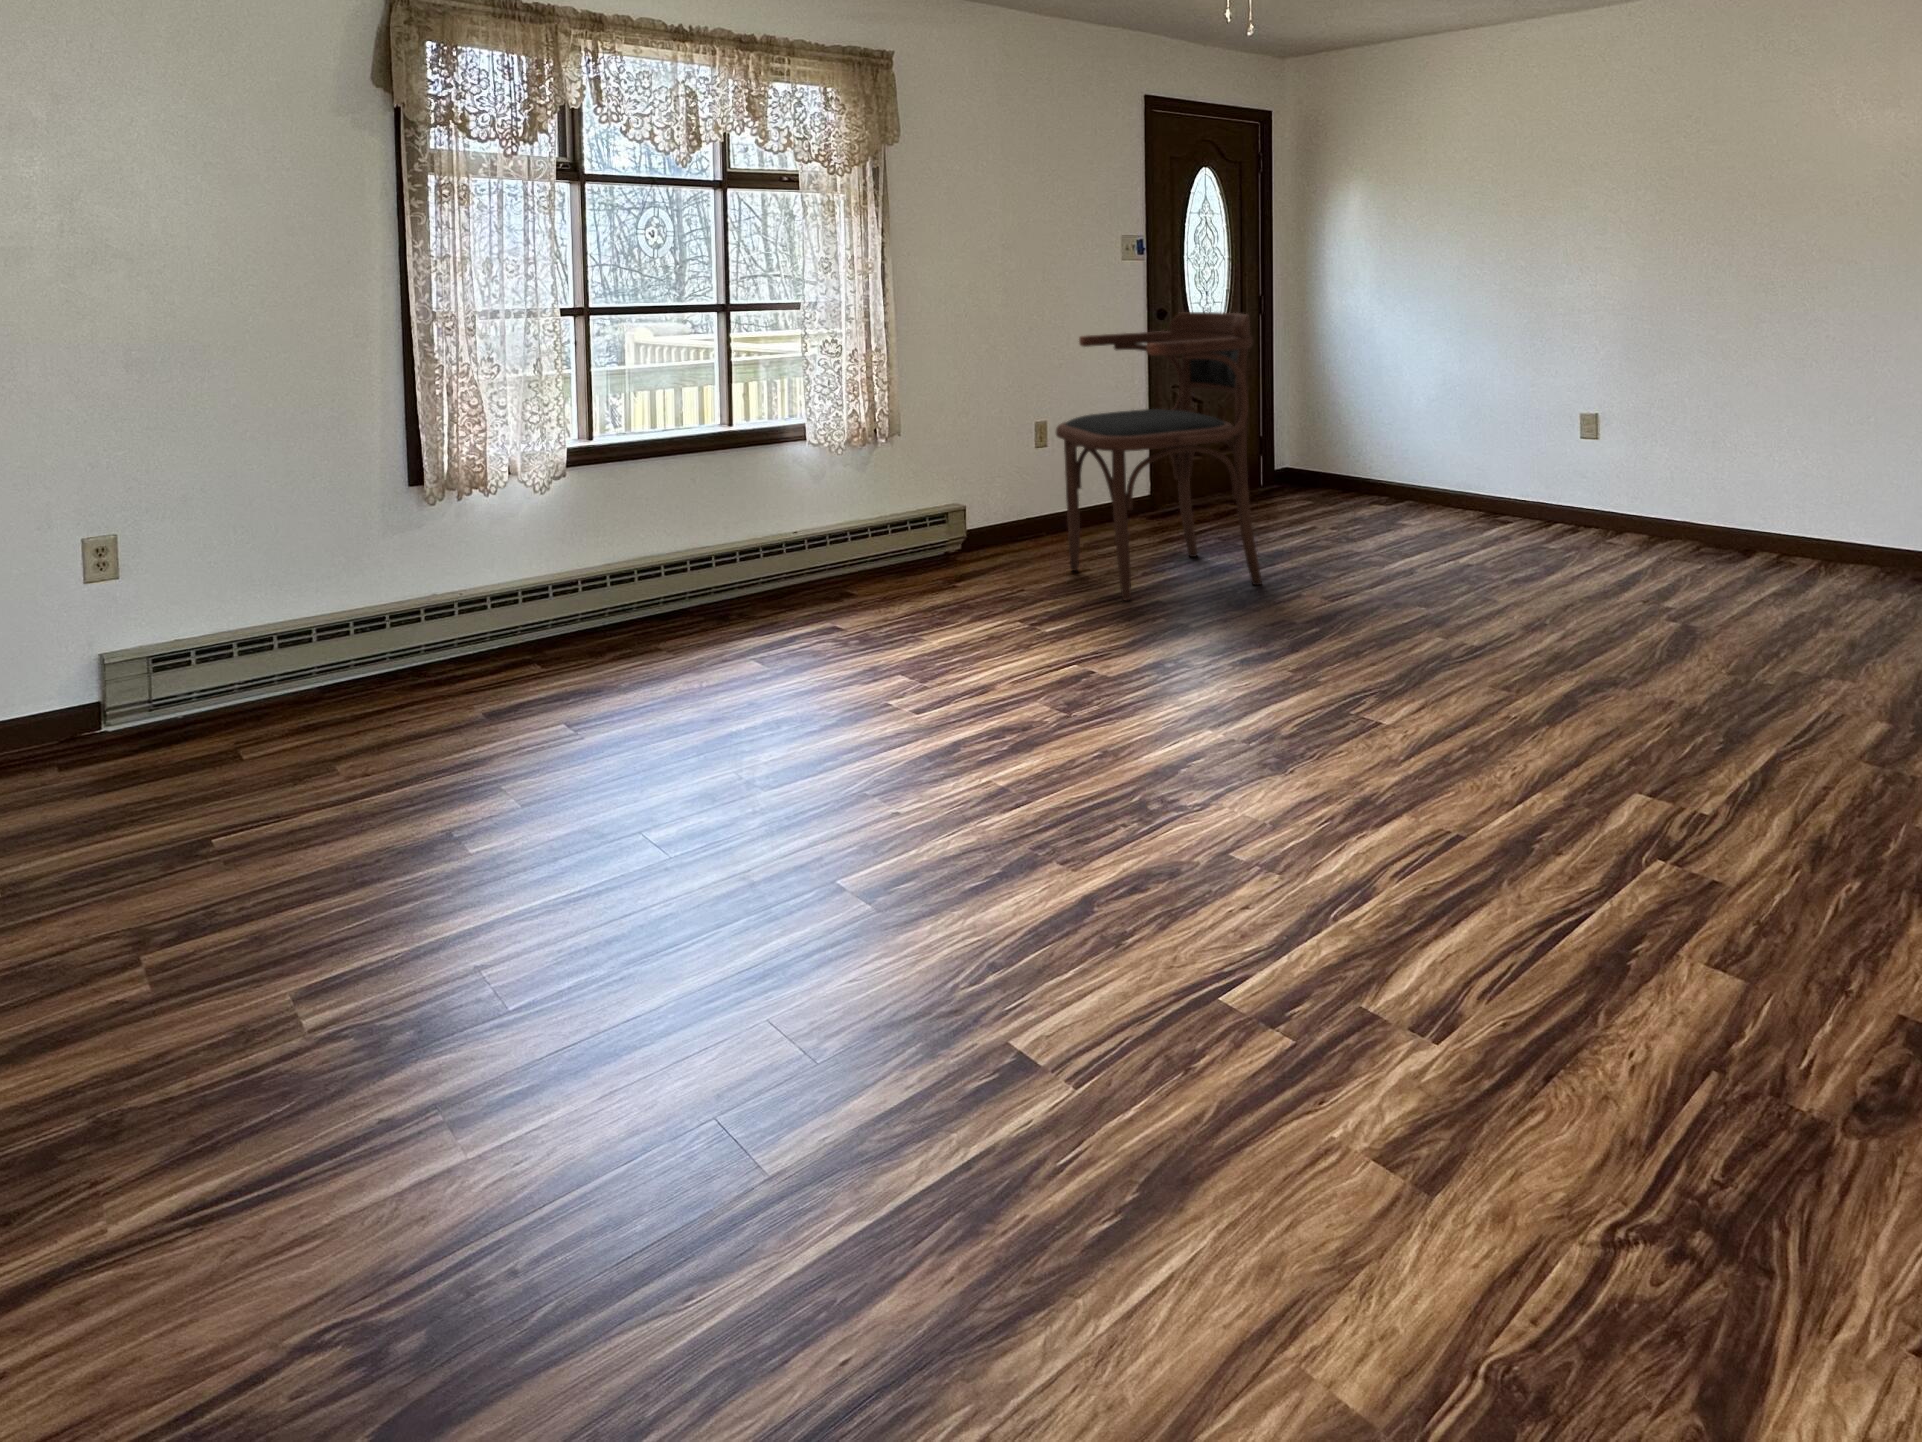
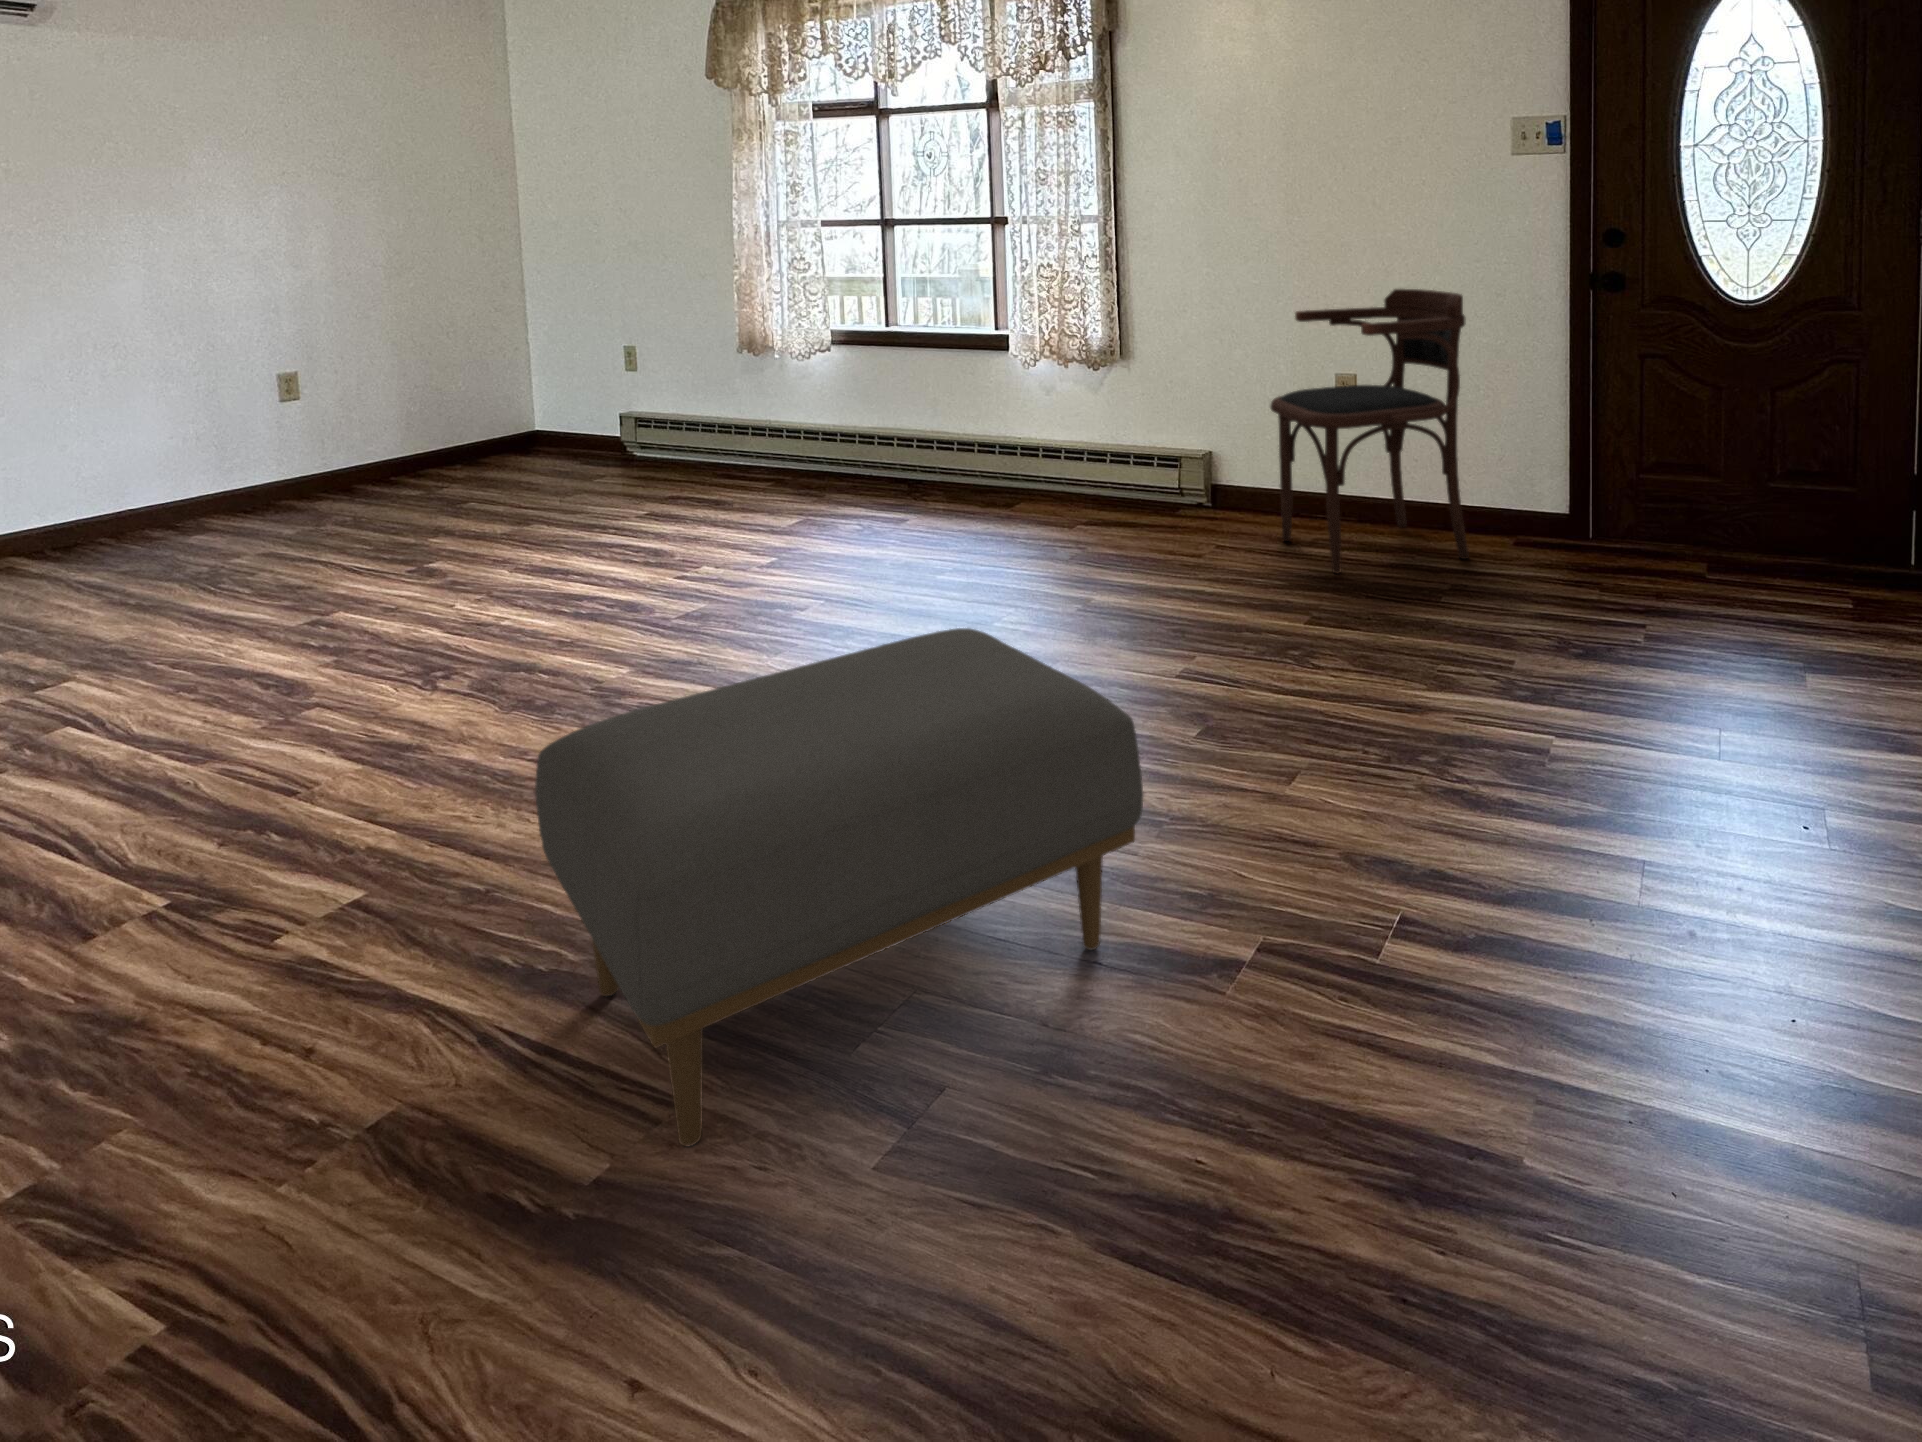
ottoman: none [312,635,931,1151] -> present [535,628,1143,1146]

